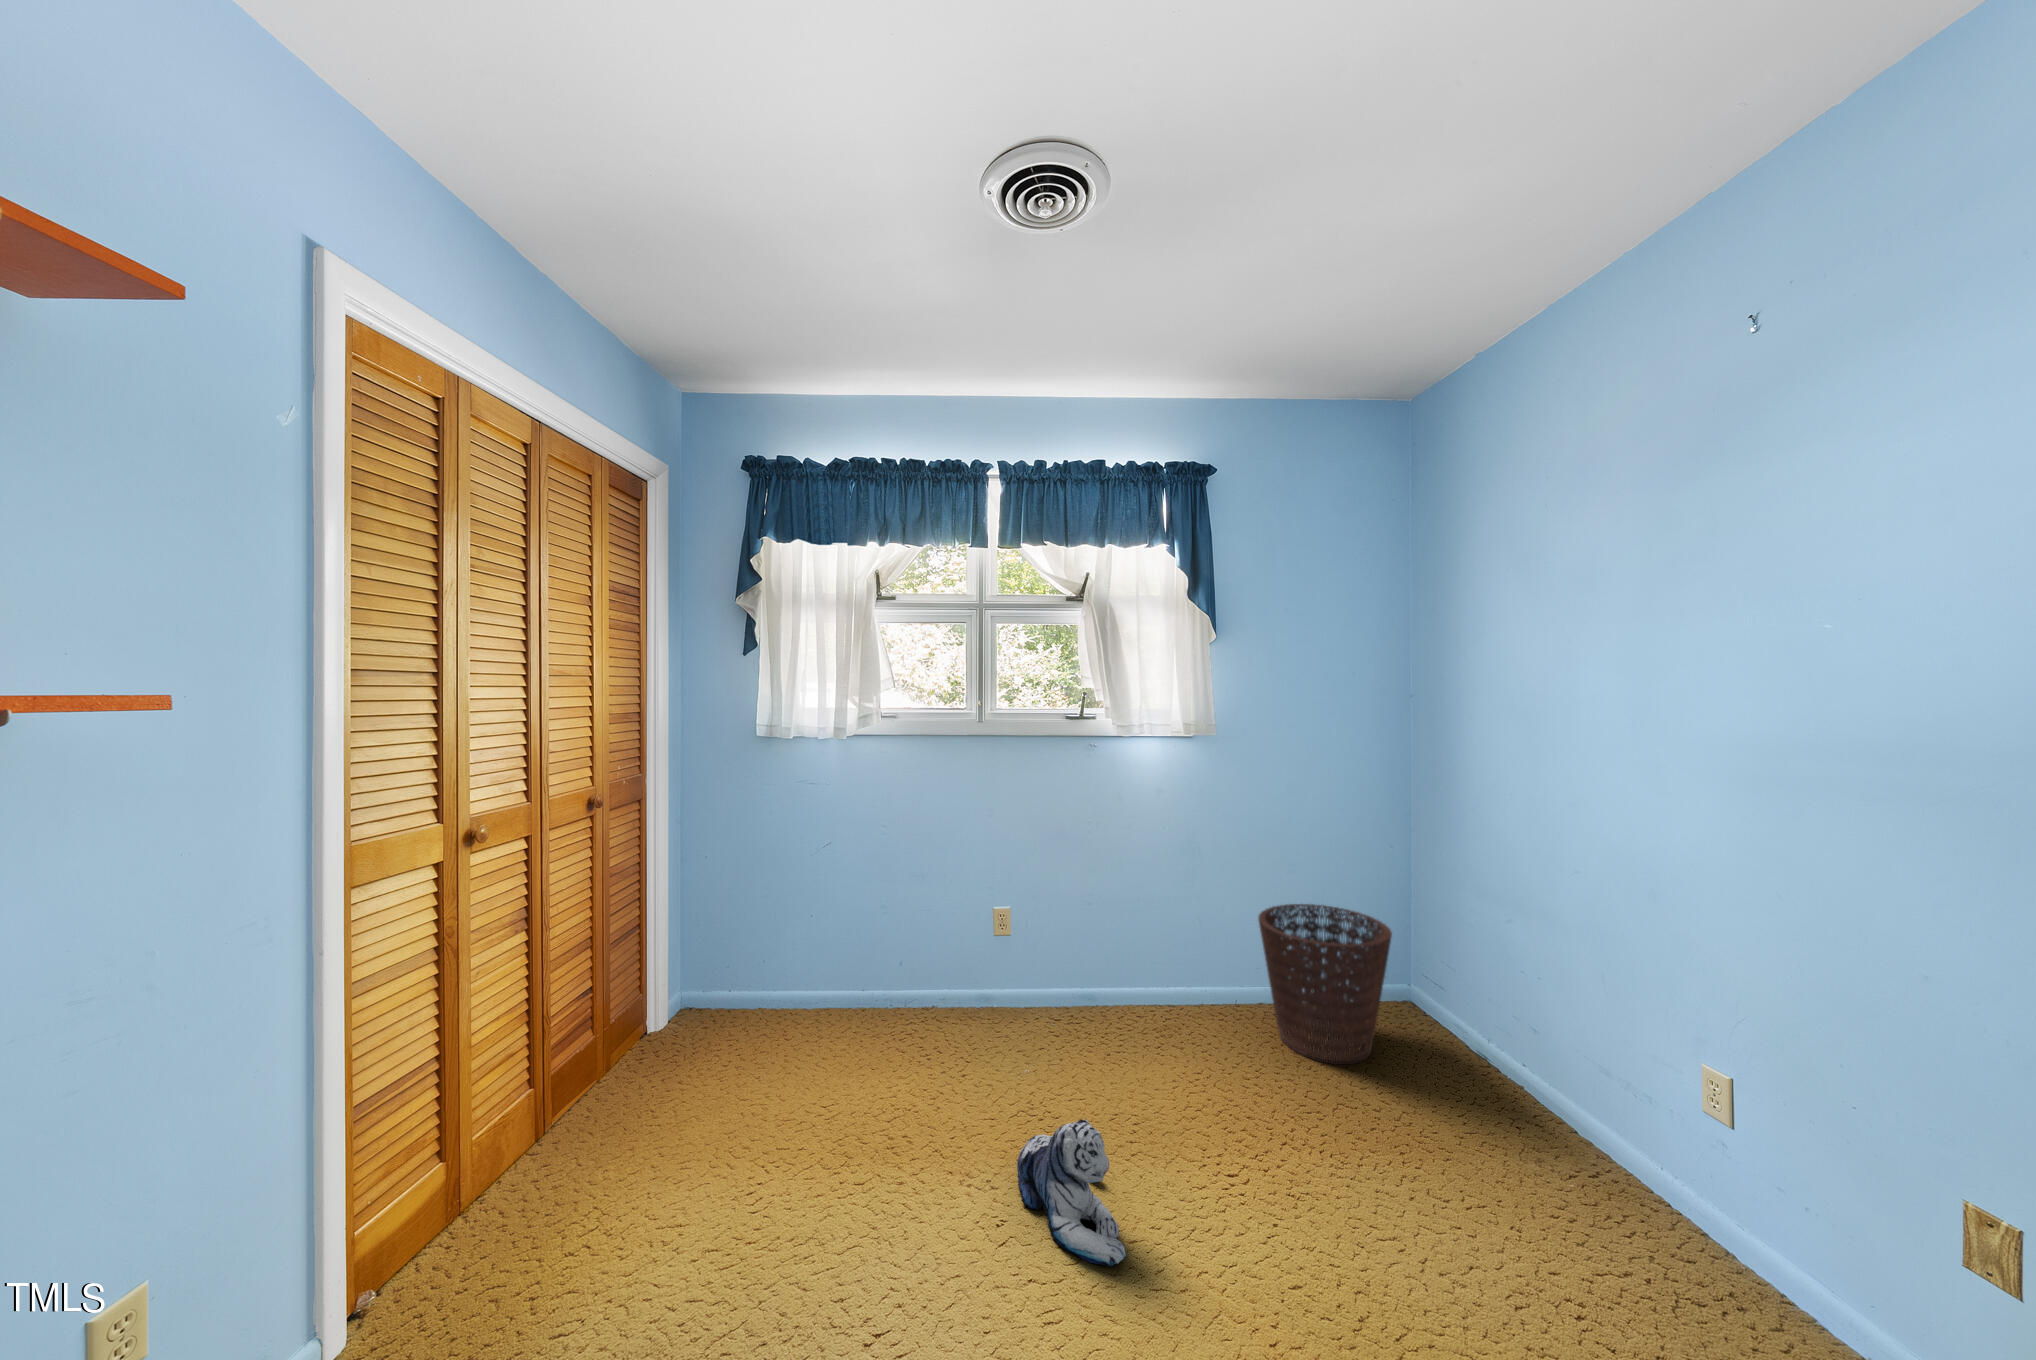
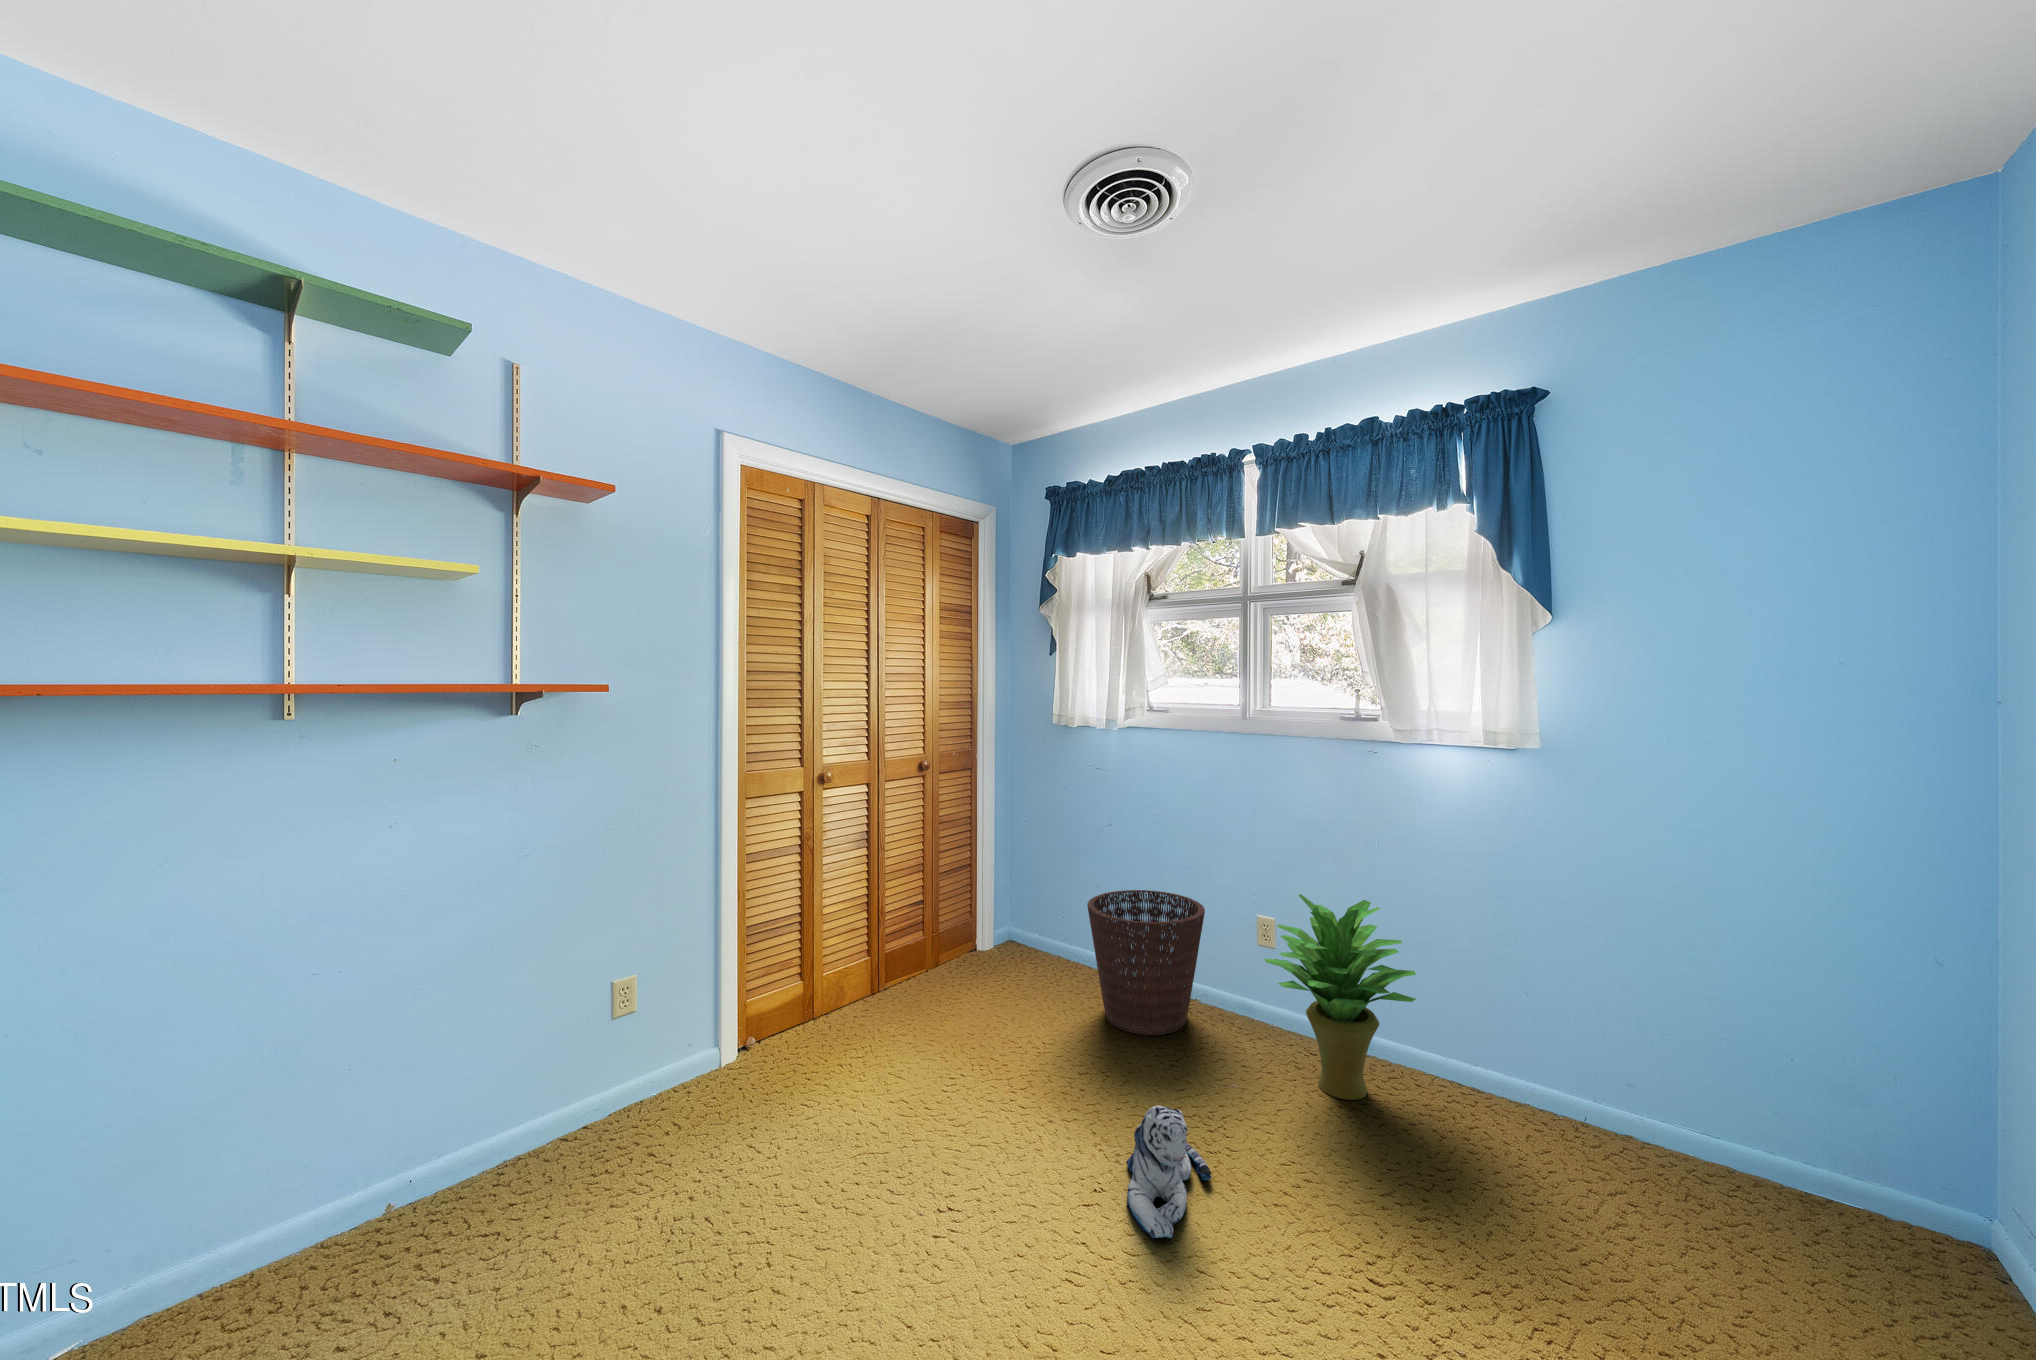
potted plant: none [1042,871,1167,1050] -> present [1265,894,1416,1100]
basket: present [1258,904,1392,1063] -> present [1087,890,1205,1035]

